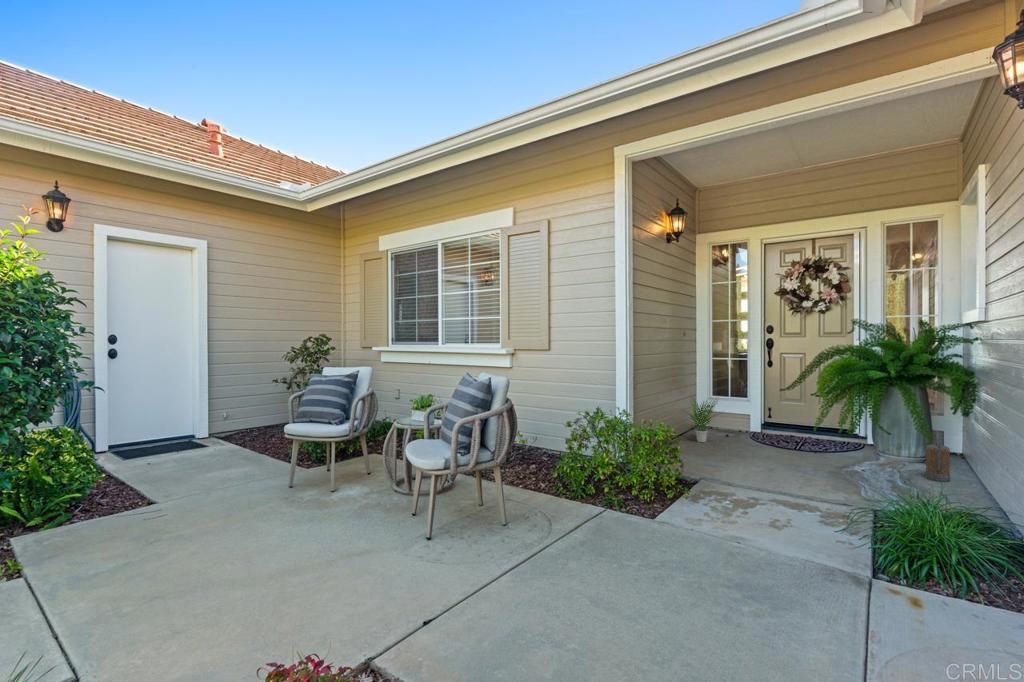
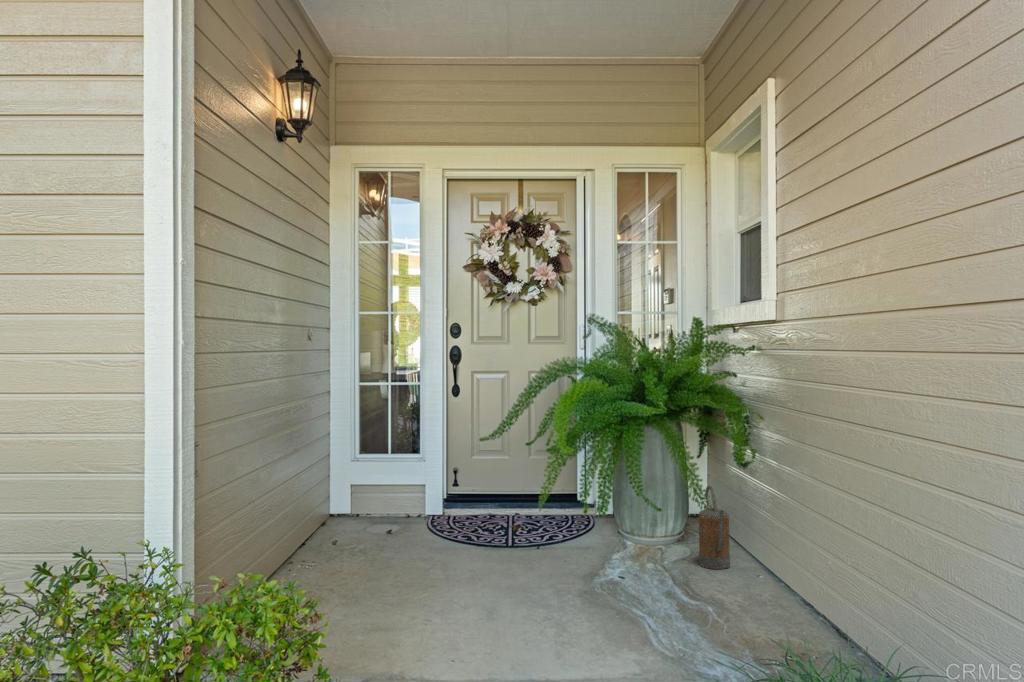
potted plant: present [687,398,720,442] -> none [295,455,387,550]

